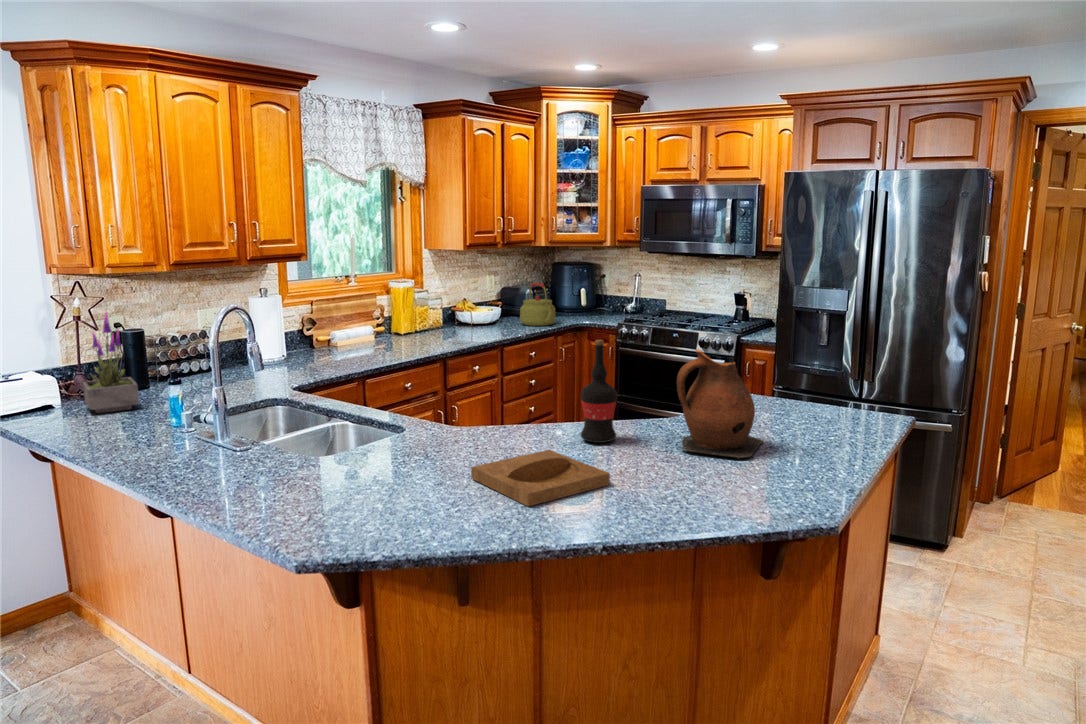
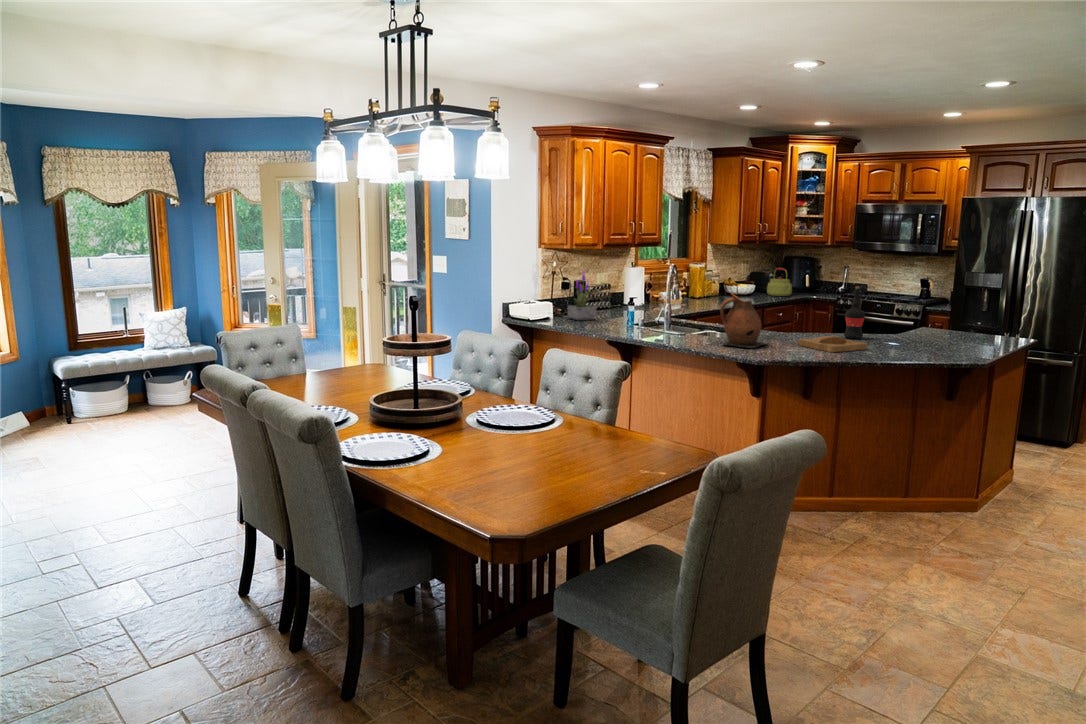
ceramic pitcher: present [677,350,763,459] -> present [720,294,766,348]

